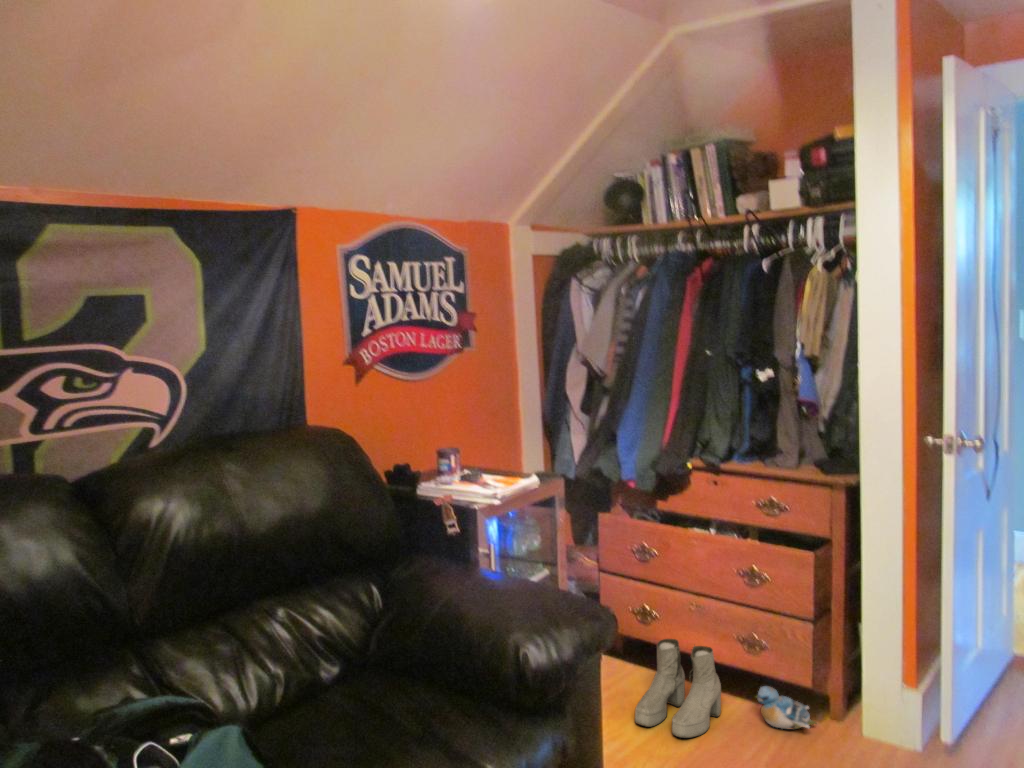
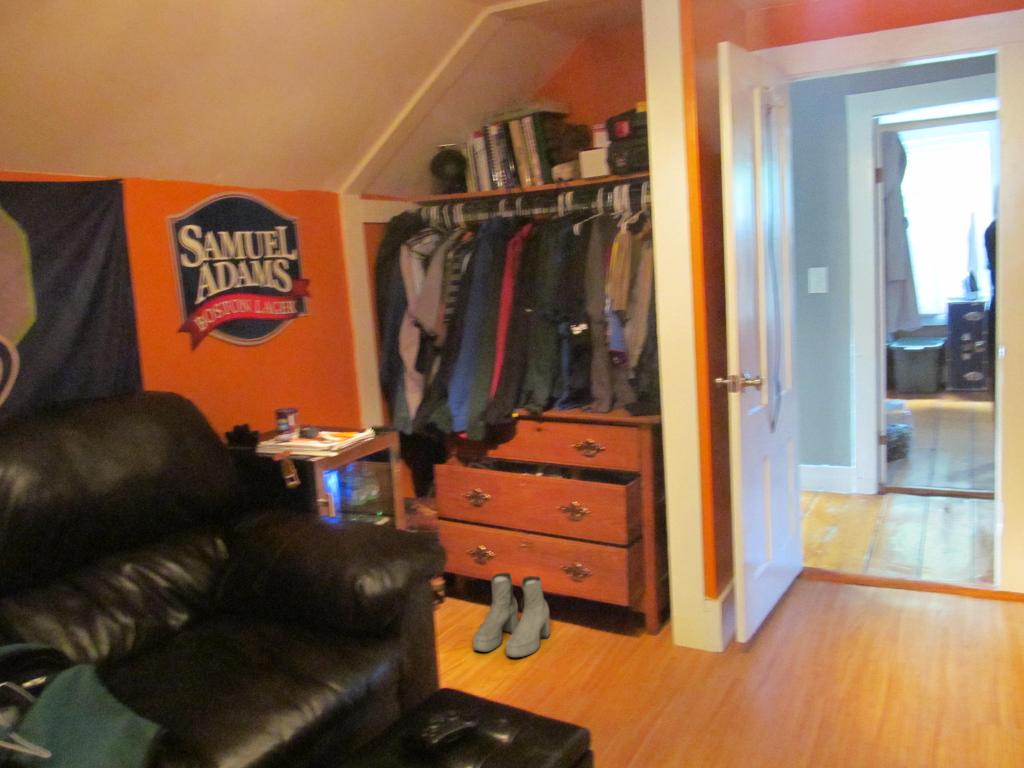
plush toy: present [756,686,816,729] -> none [578,606,631,641]

